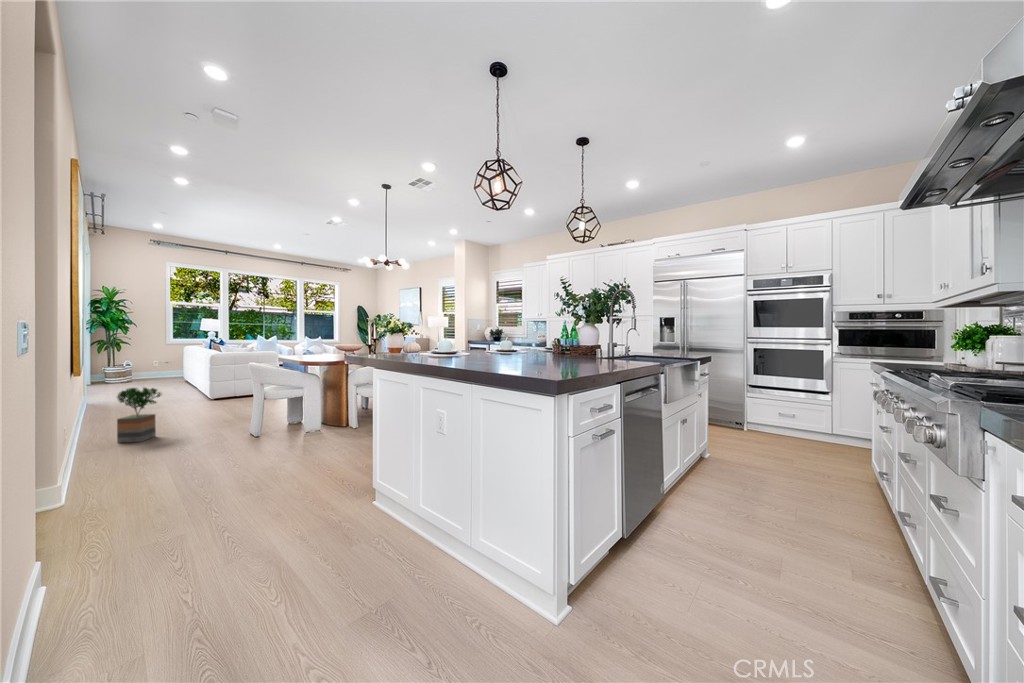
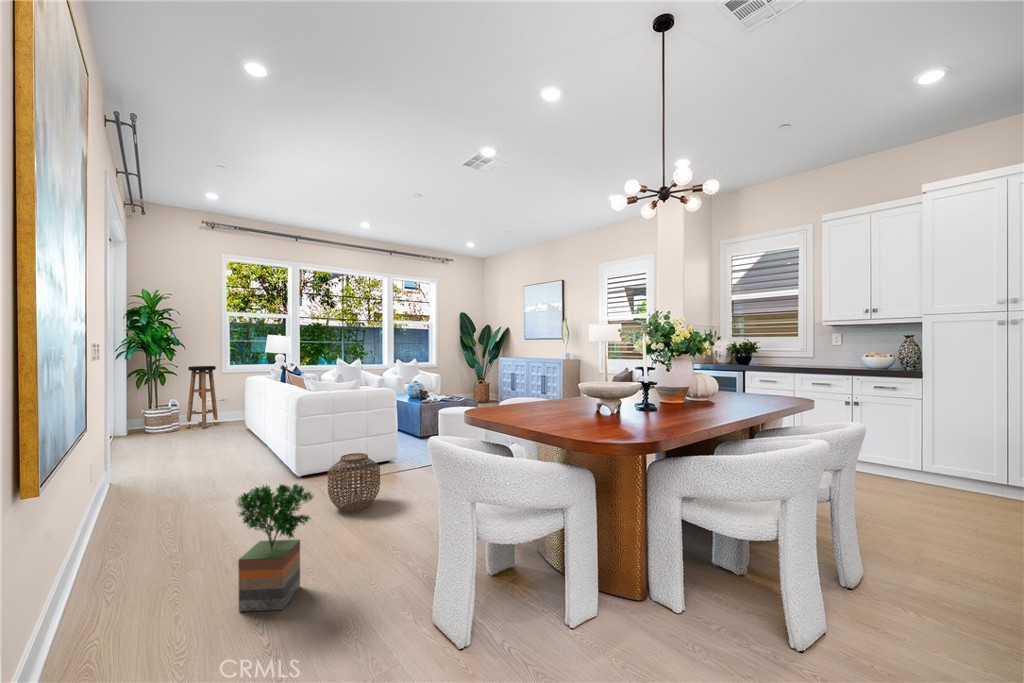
bar stool: none [138,340,164,382] -> present [186,366,218,429]
woven basket: none [198,384,233,415] -> present [328,453,380,512]

